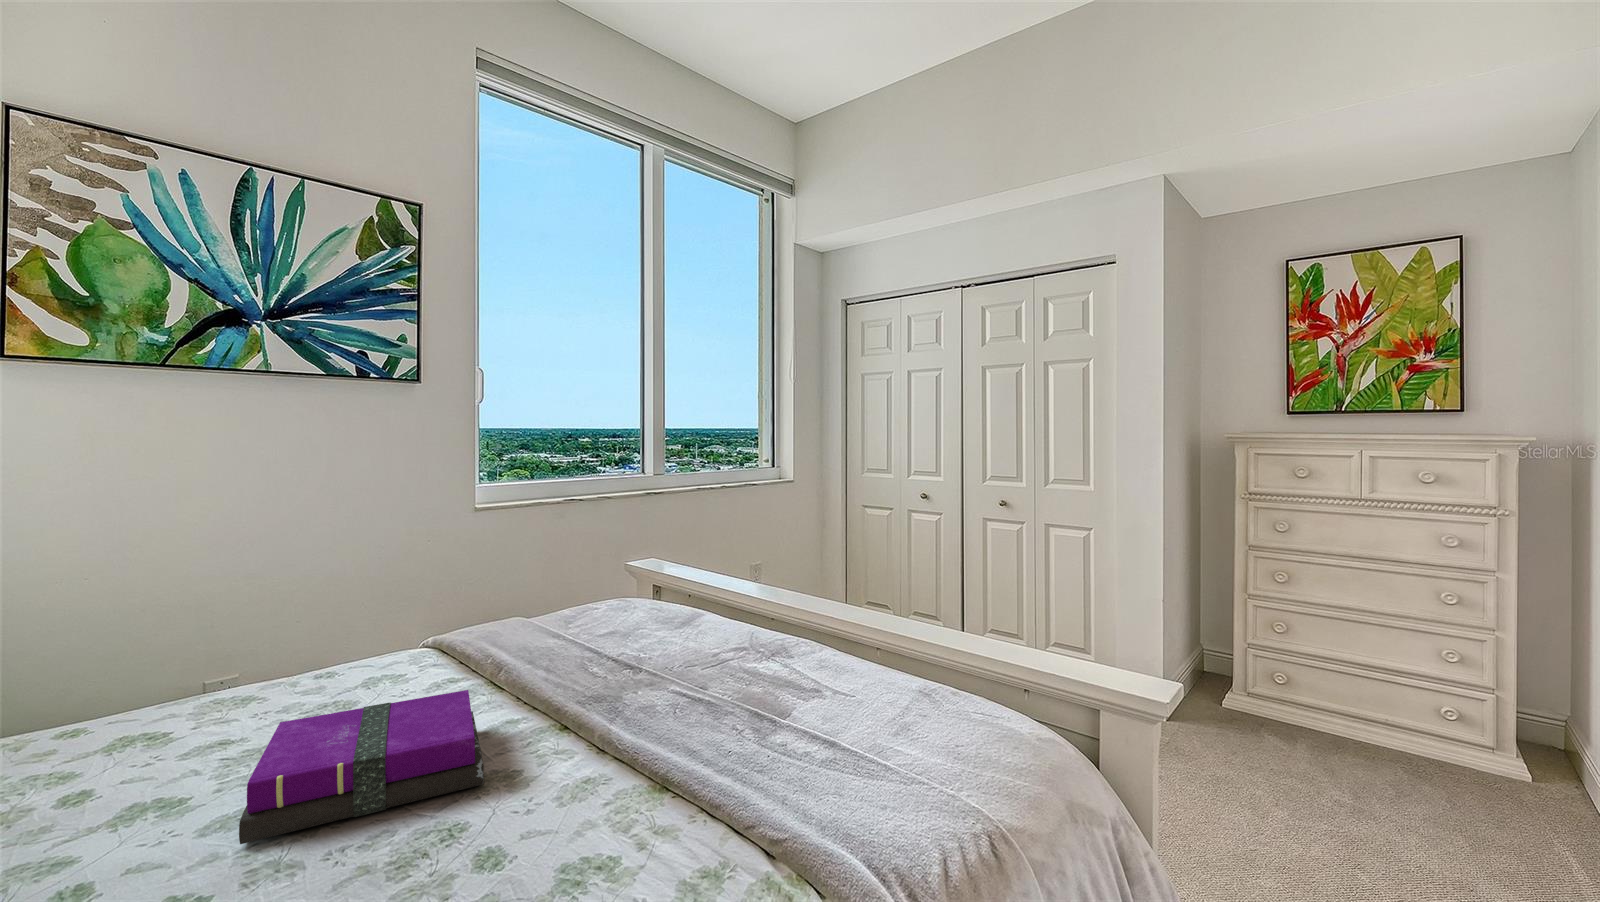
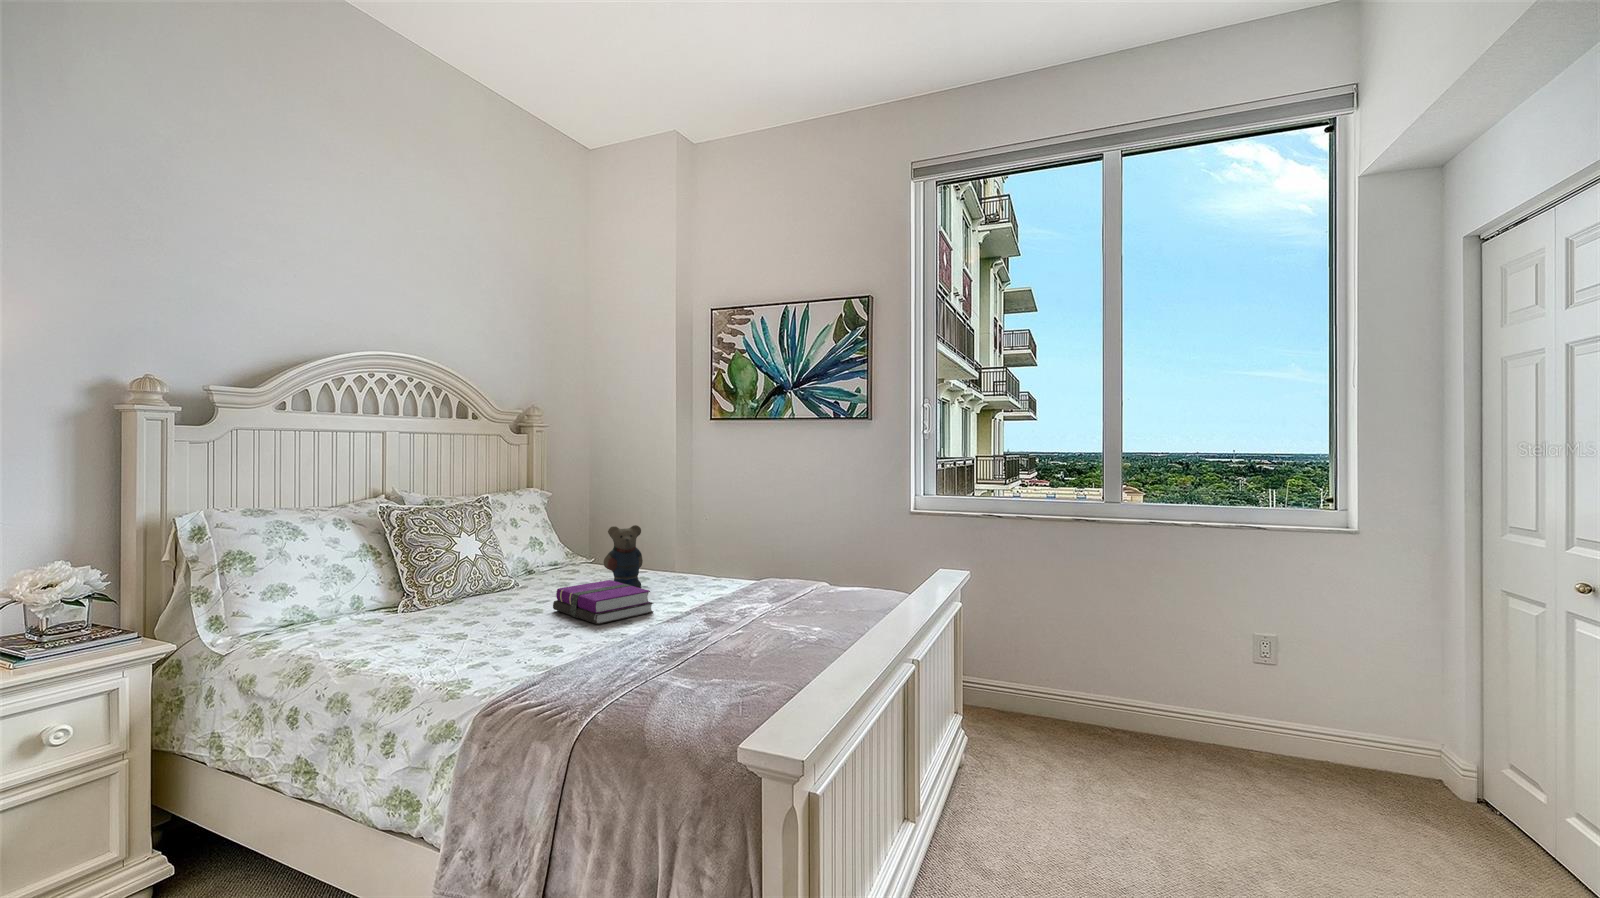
teddy bear: none [121,596,228,763] -> present [604,525,643,587]

